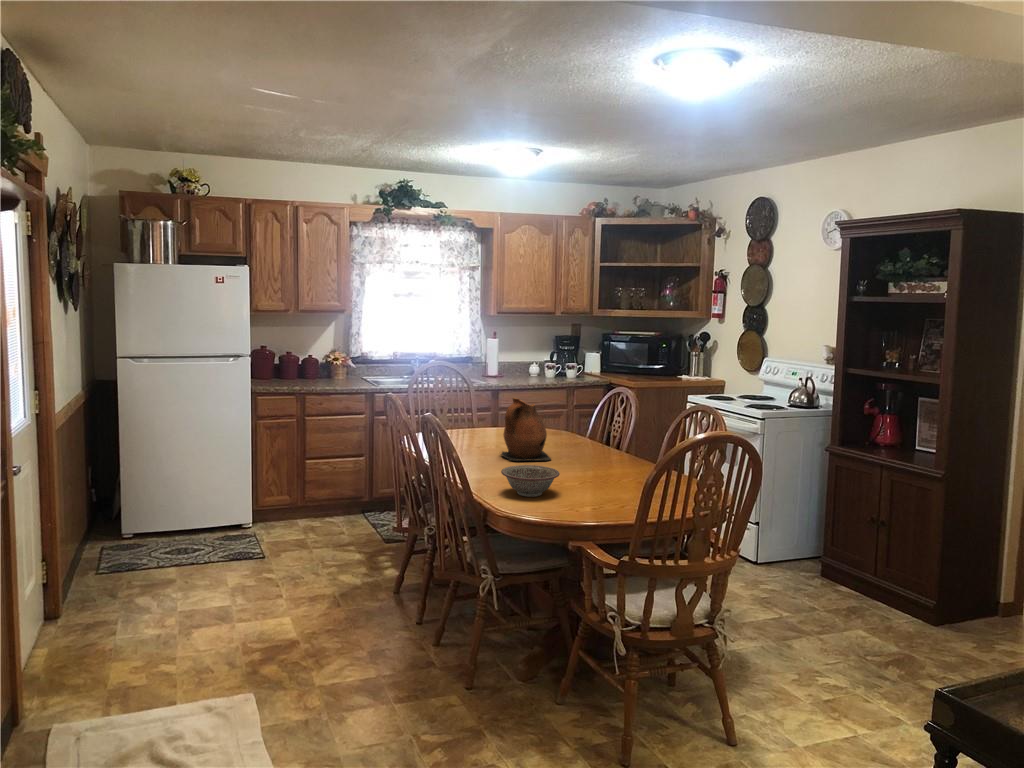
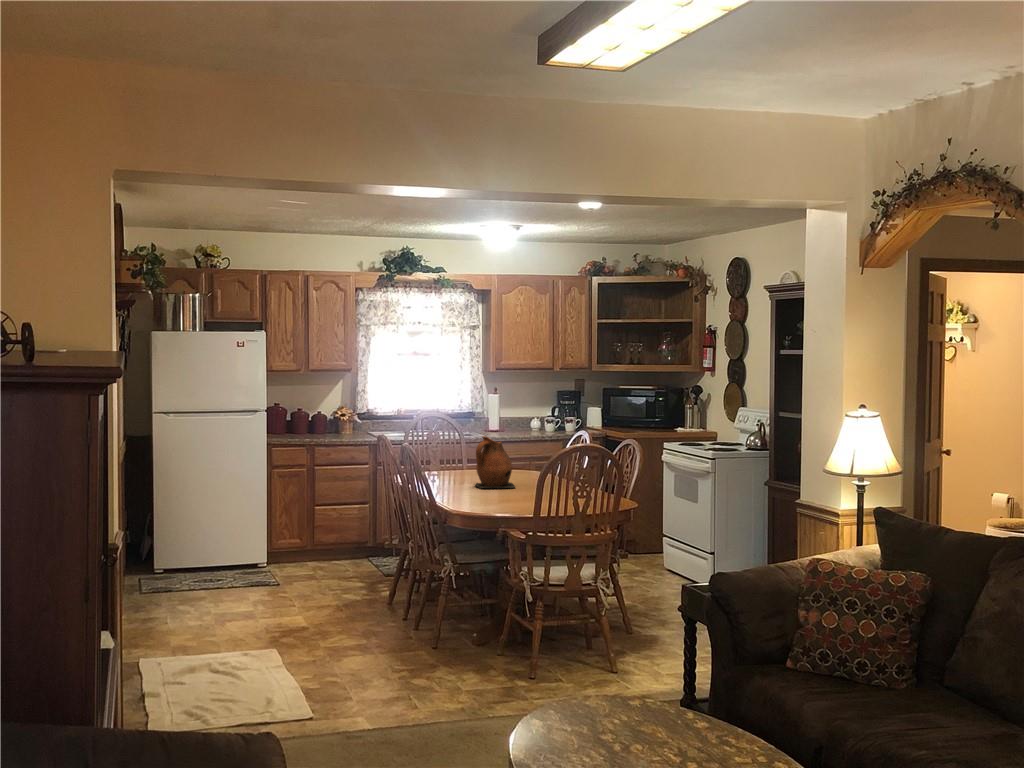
decorative bowl: present [501,465,560,497] -> none [462,484,507,506]

